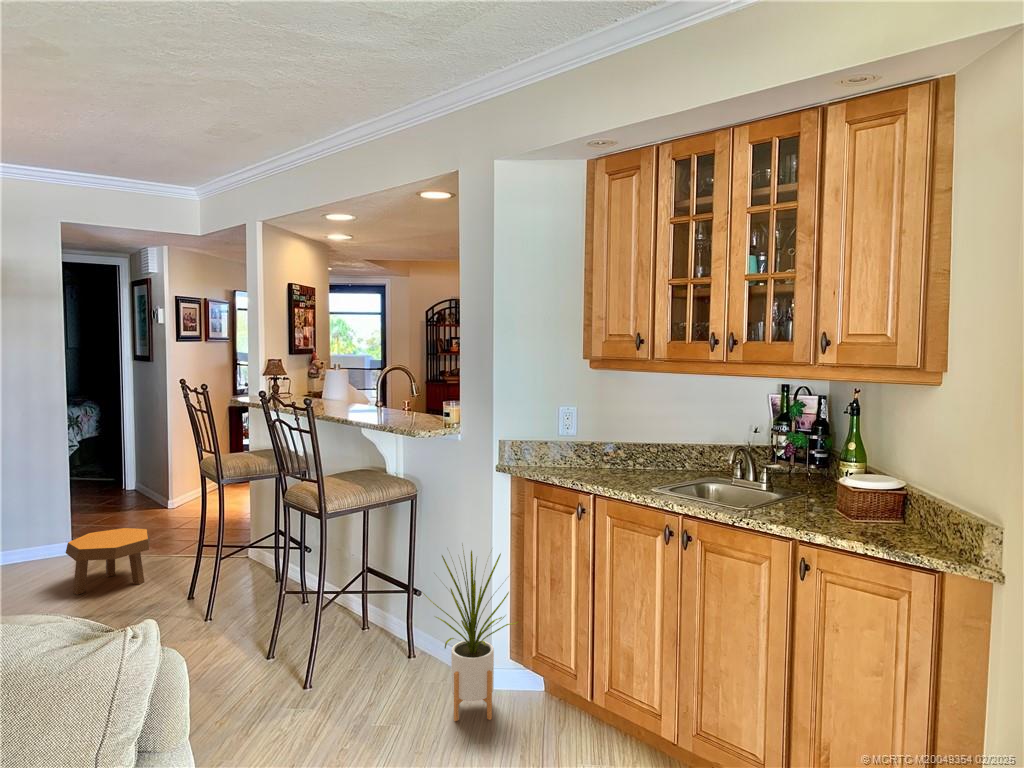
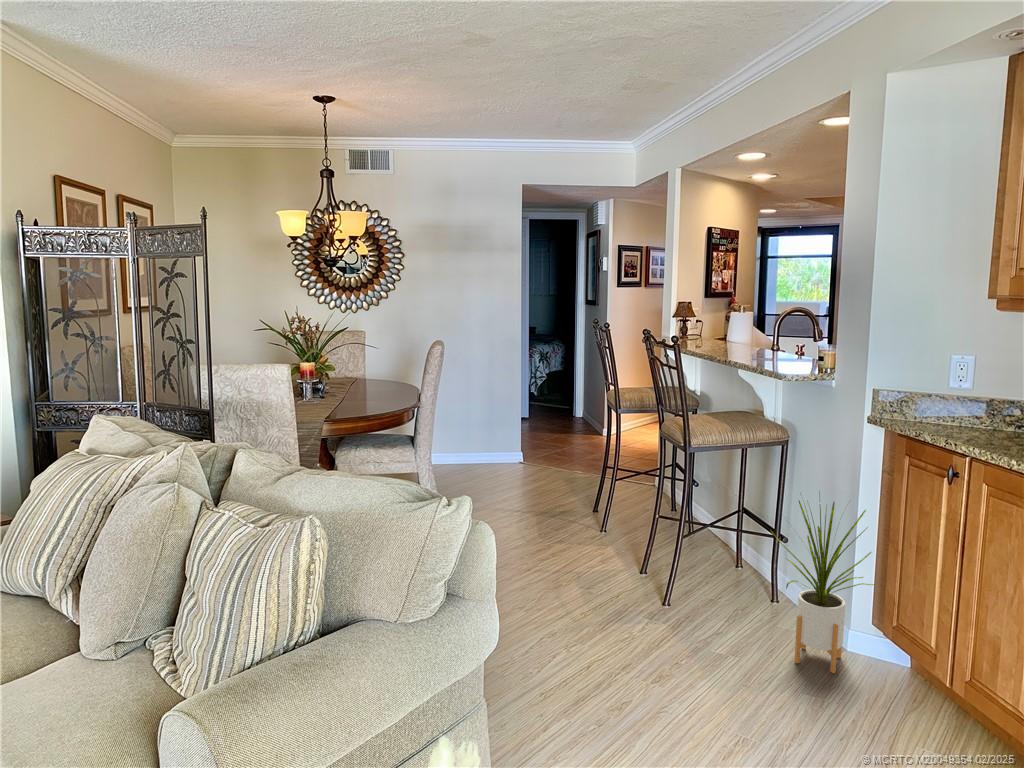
footstool: present [66,528,150,595] -> none [520,443,579,490]

